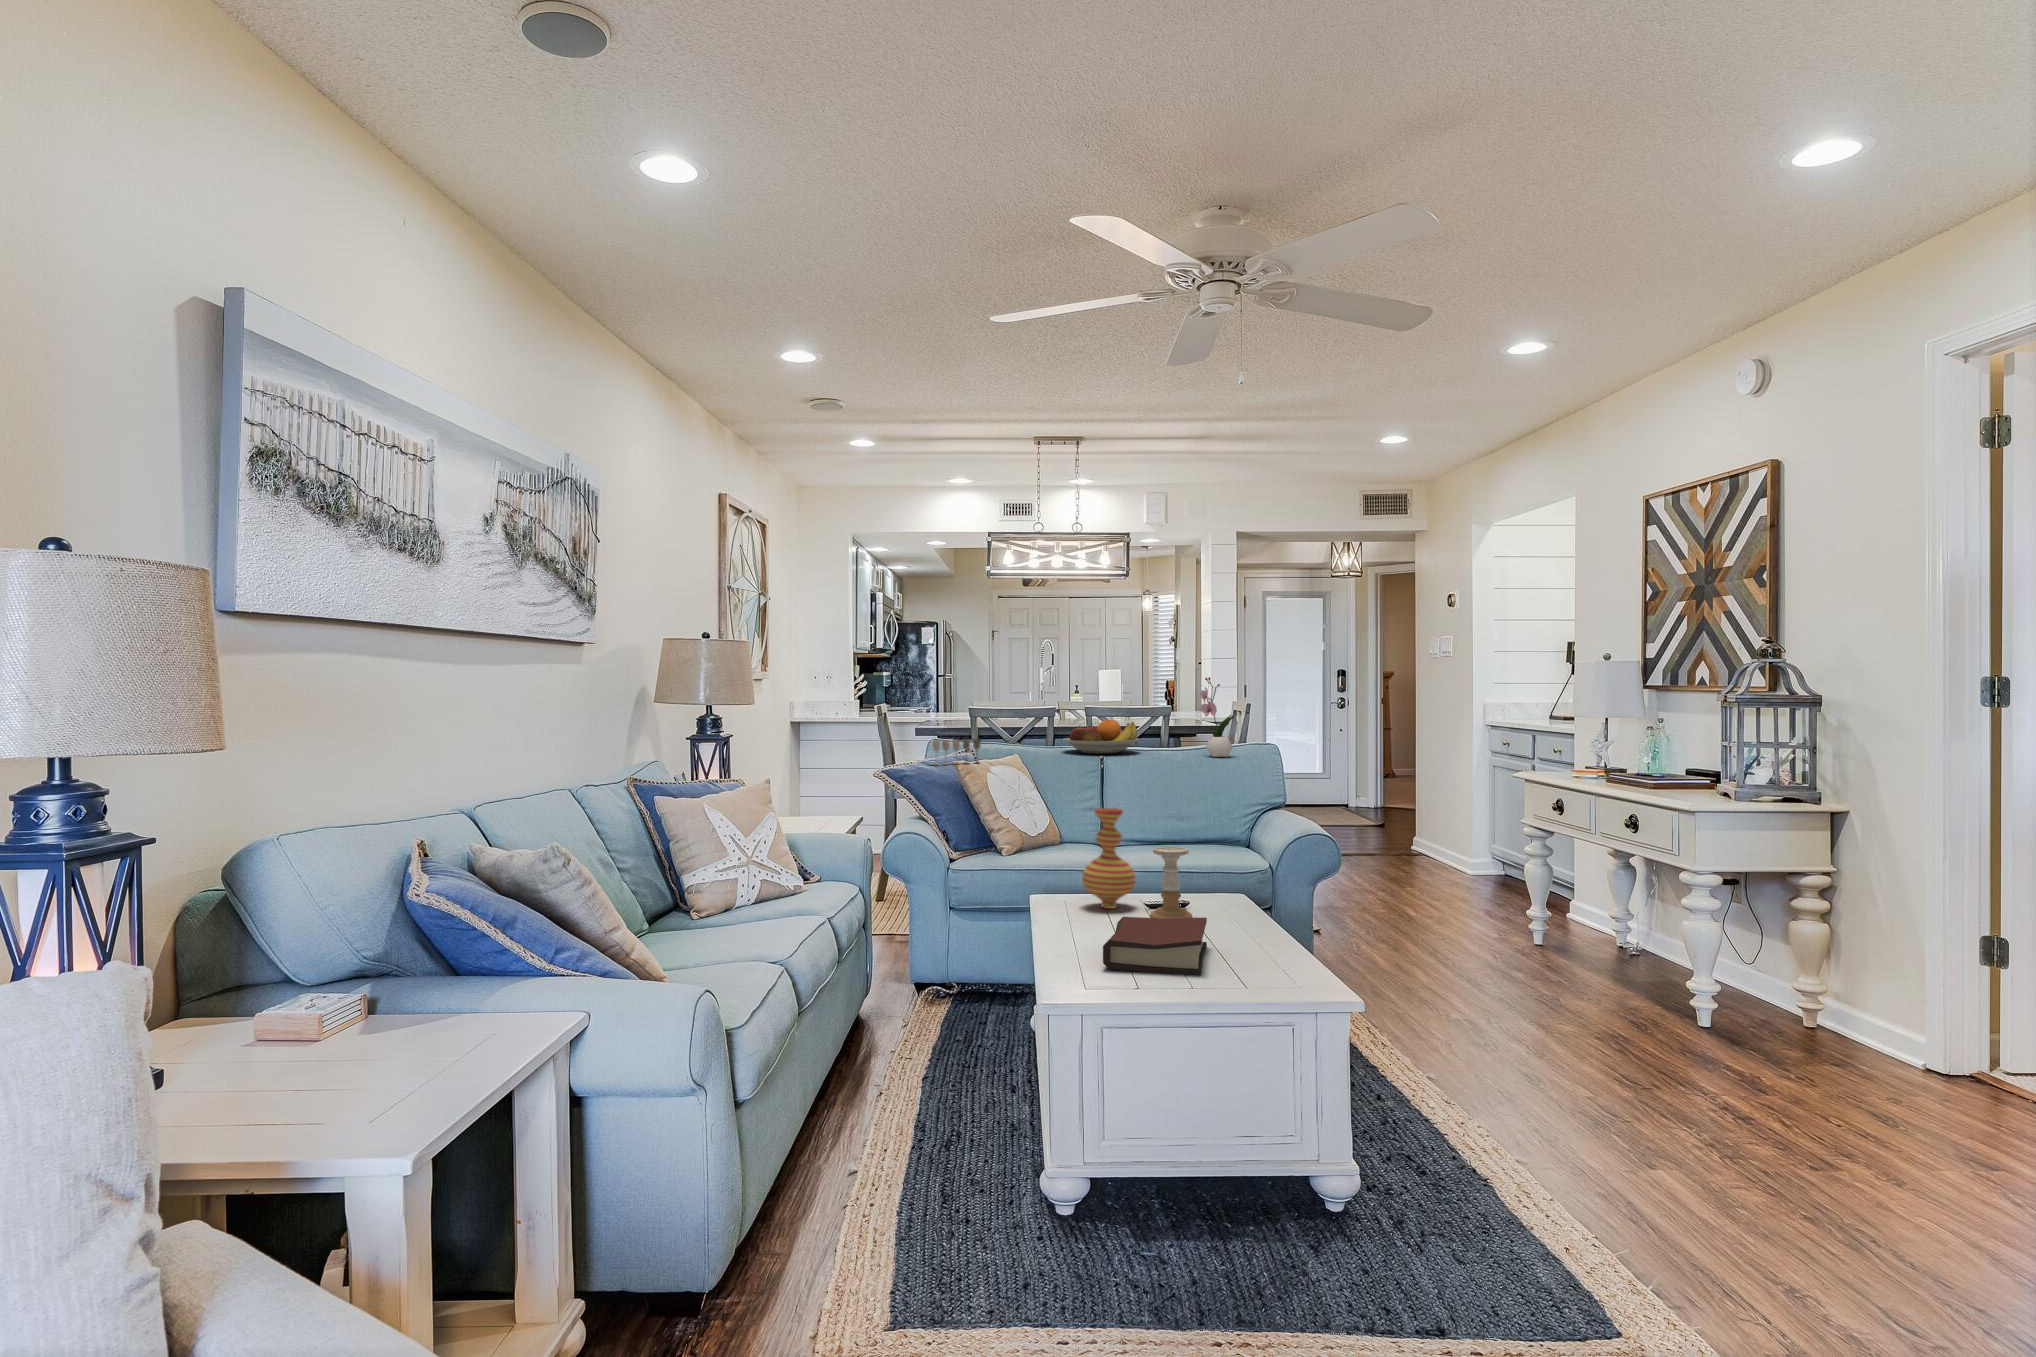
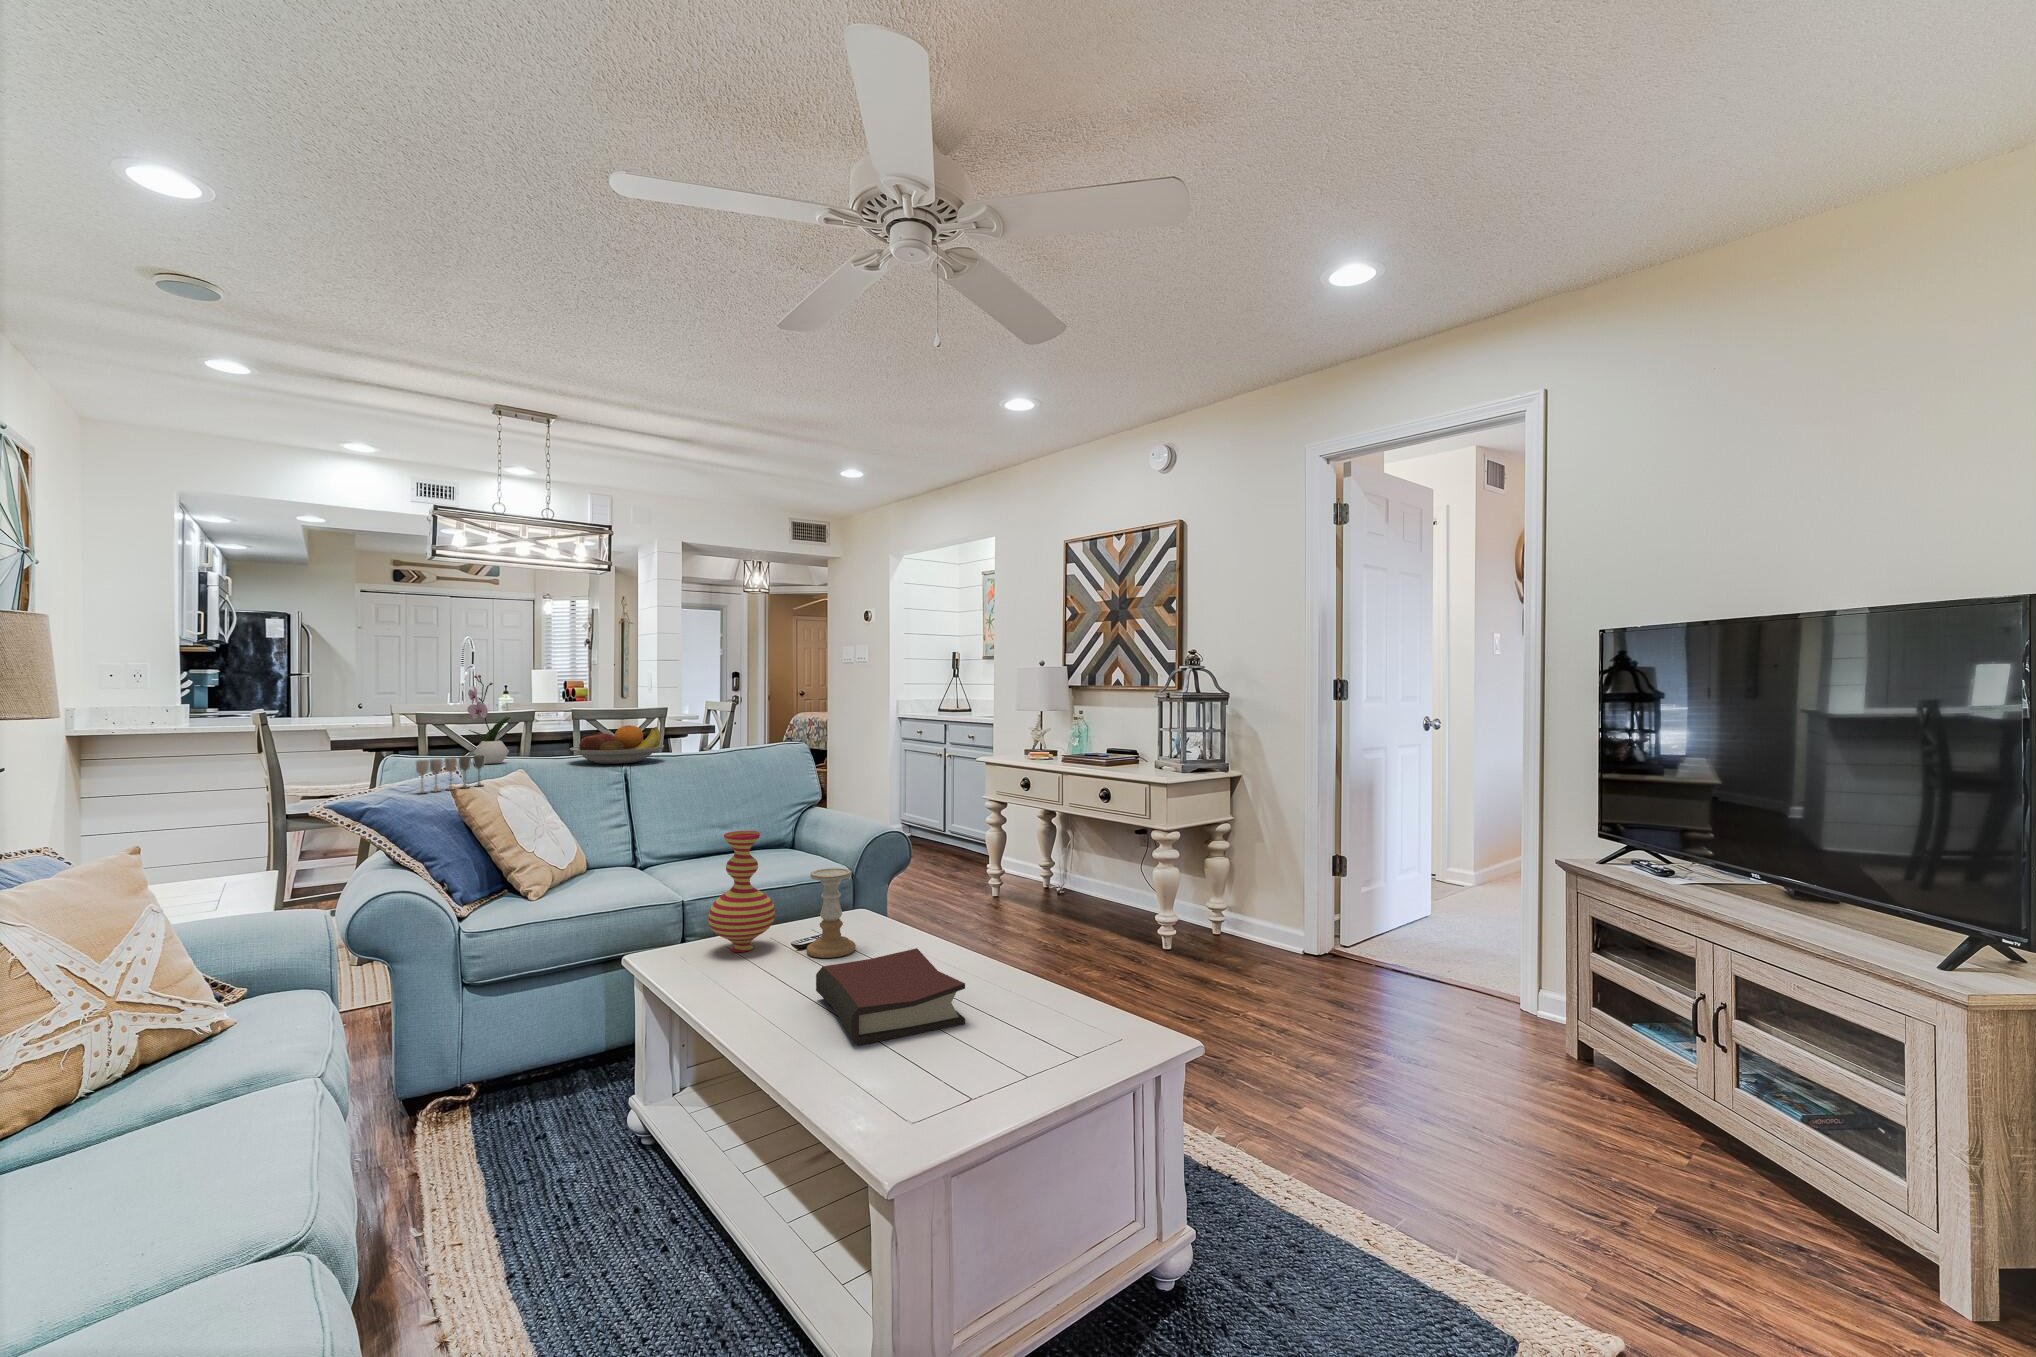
flower arrangement: present [1201,677,1234,757] -> present [467,675,511,764]

